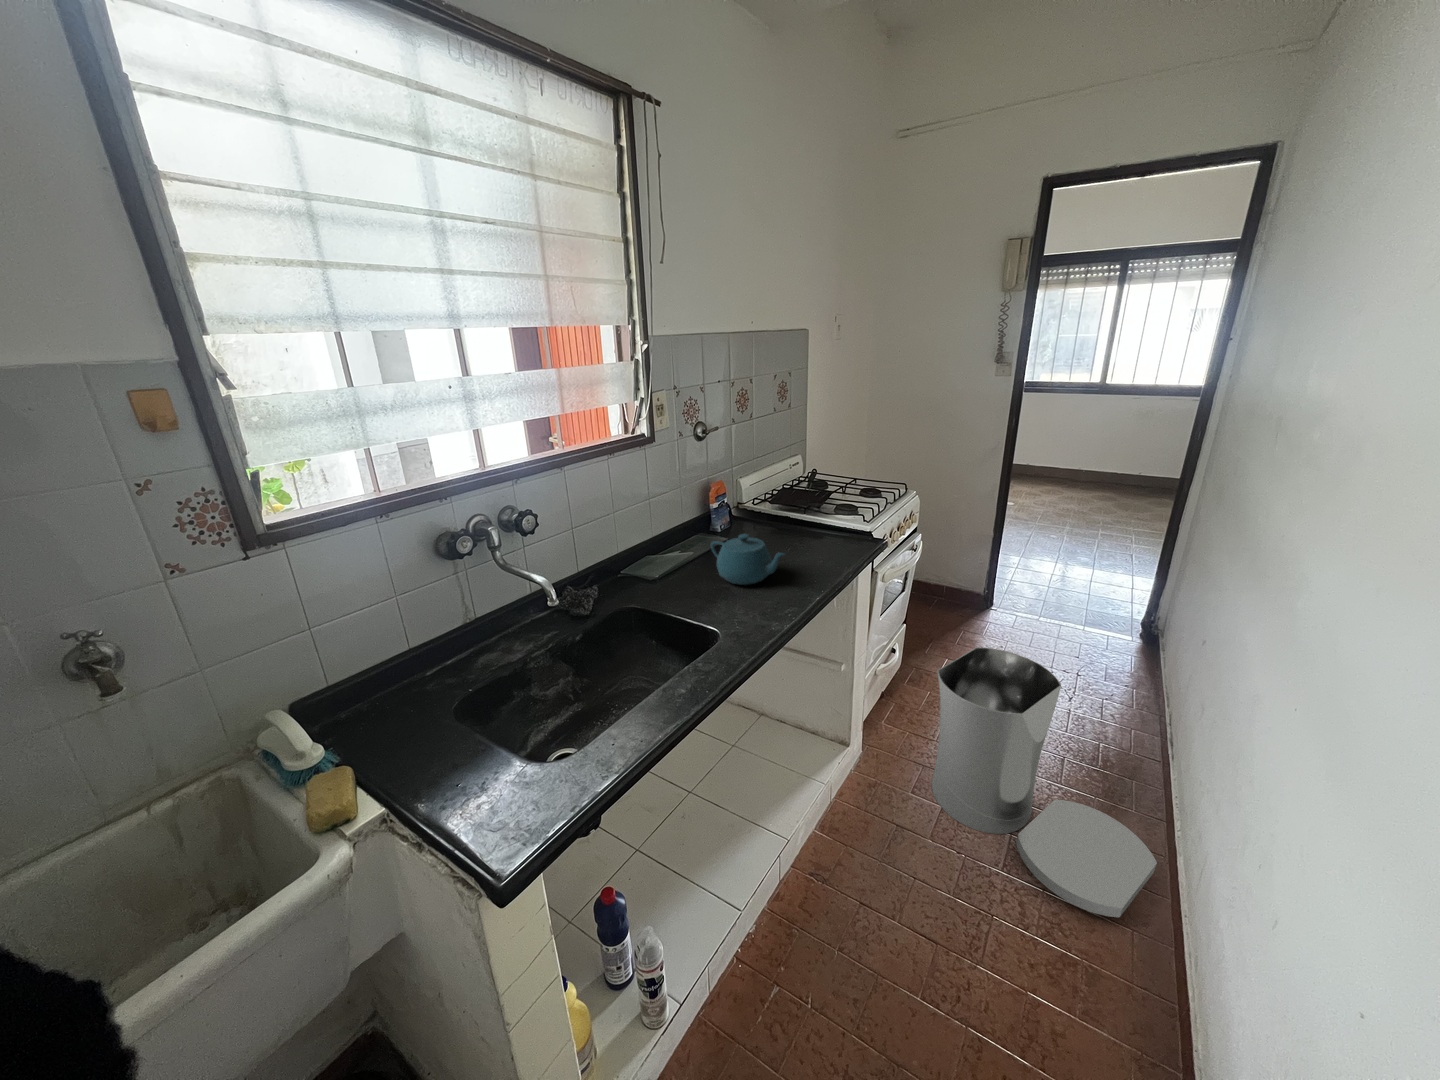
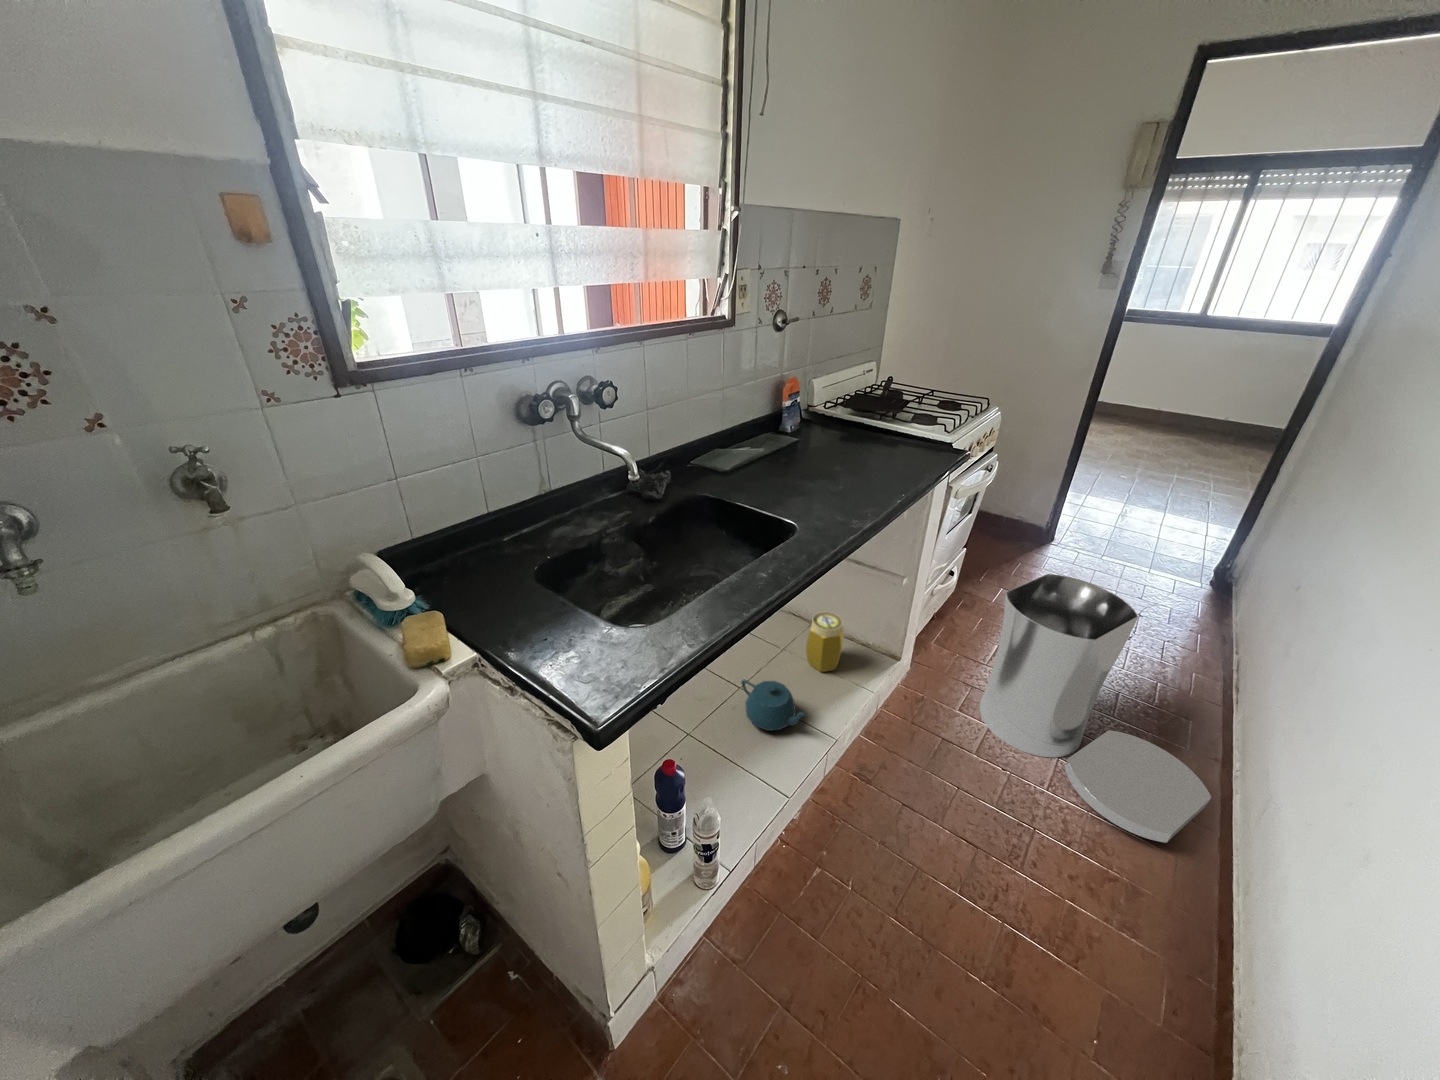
teapot: present [711,534,784,585] -> present [741,680,806,730]
jar: none [757,701,793,764] -> present [806,612,844,672]

